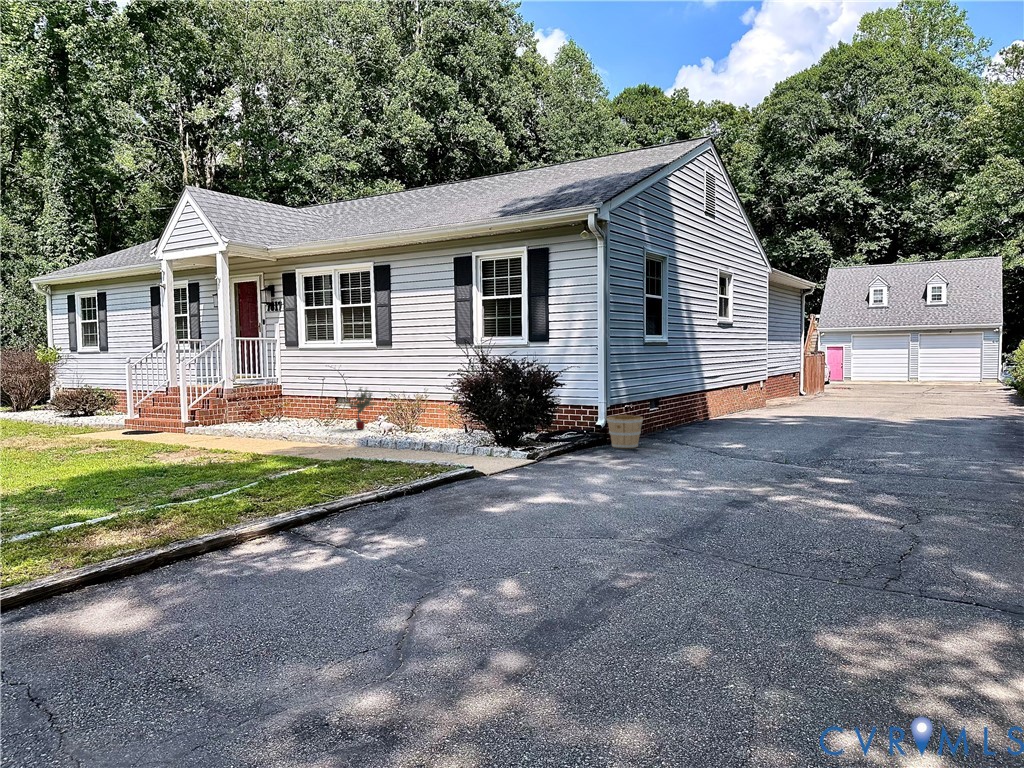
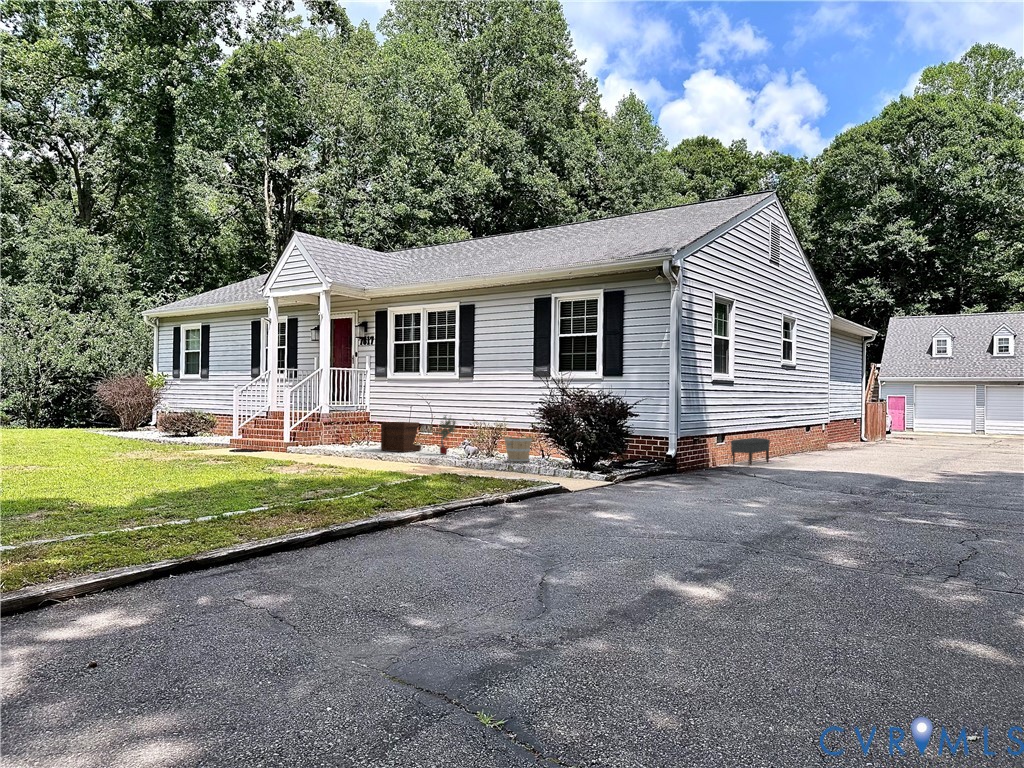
wooden crate: none [292,394,338,429] -> present [381,422,421,452]
bench: none [666,401,708,432] -> present [731,438,770,465]
wooden bucket: present [607,415,643,448] -> present [504,436,532,462]

